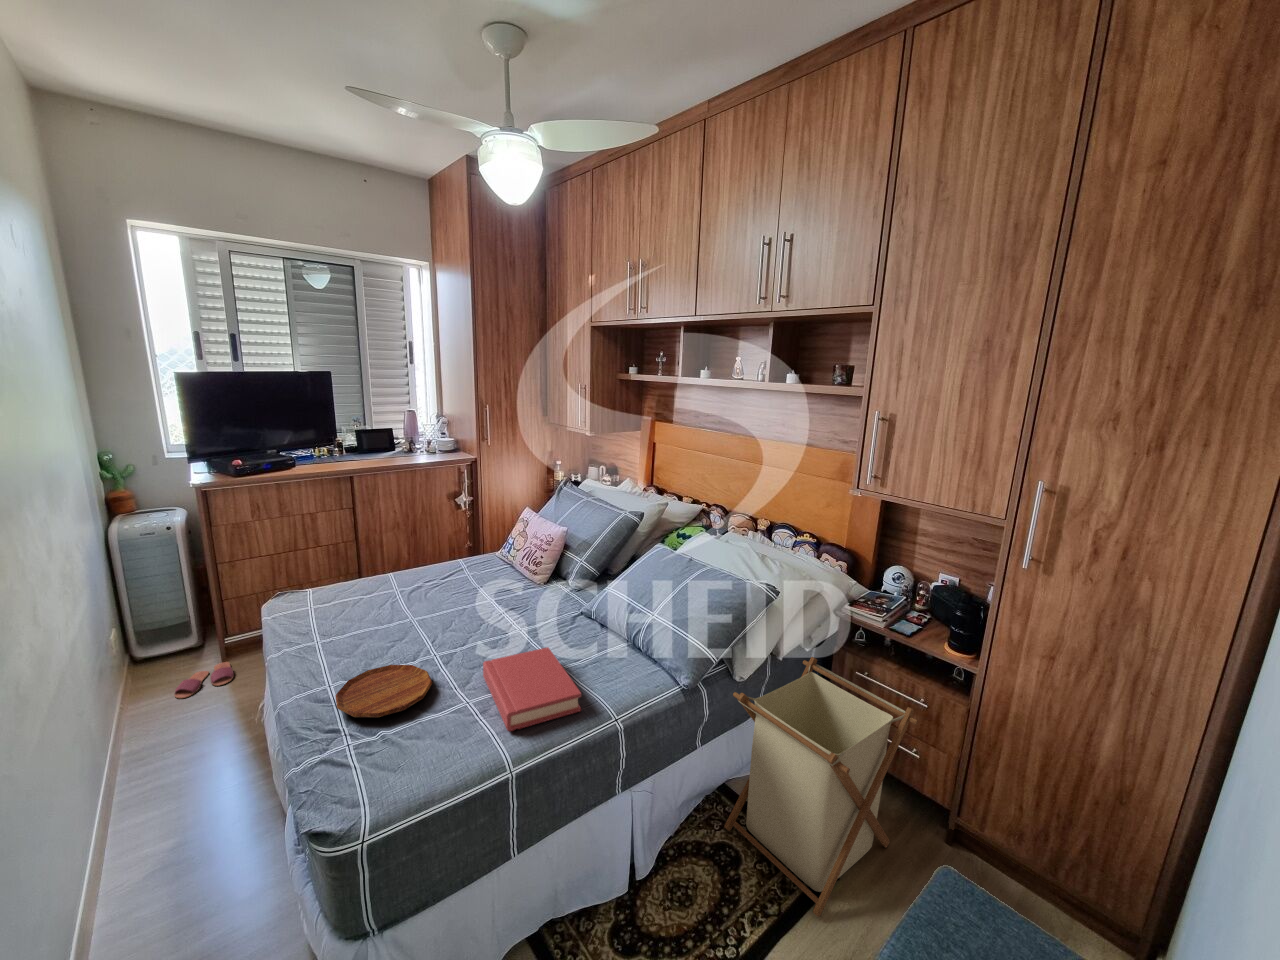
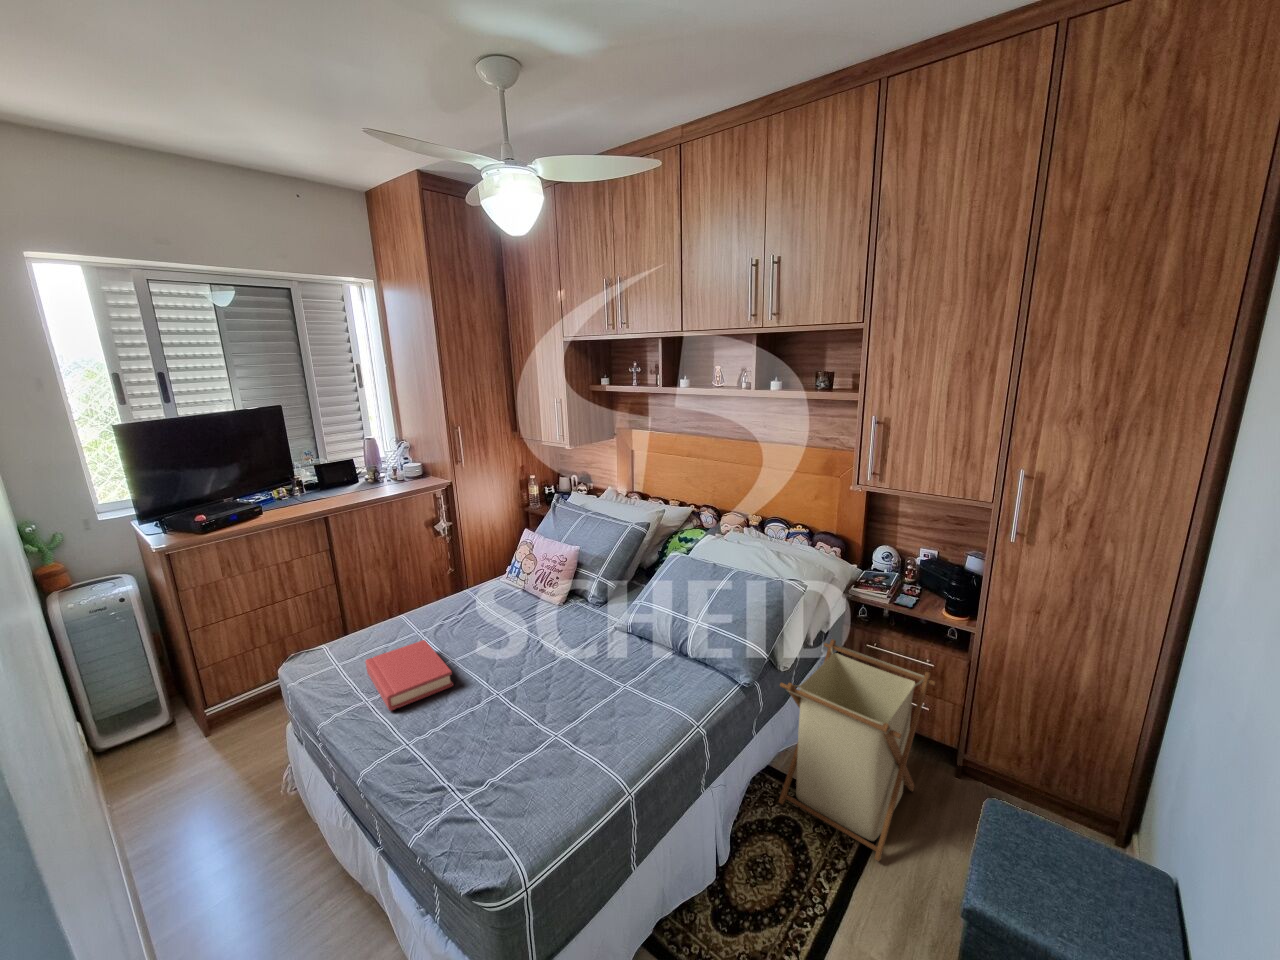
hardback book: present [483,647,581,731] -> present [365,640,453,711]
slippers: present [174,662,234,698] -> none [168,734,229,784]
tray: present [336,665,432,717] -> none [422,709,512,772]

